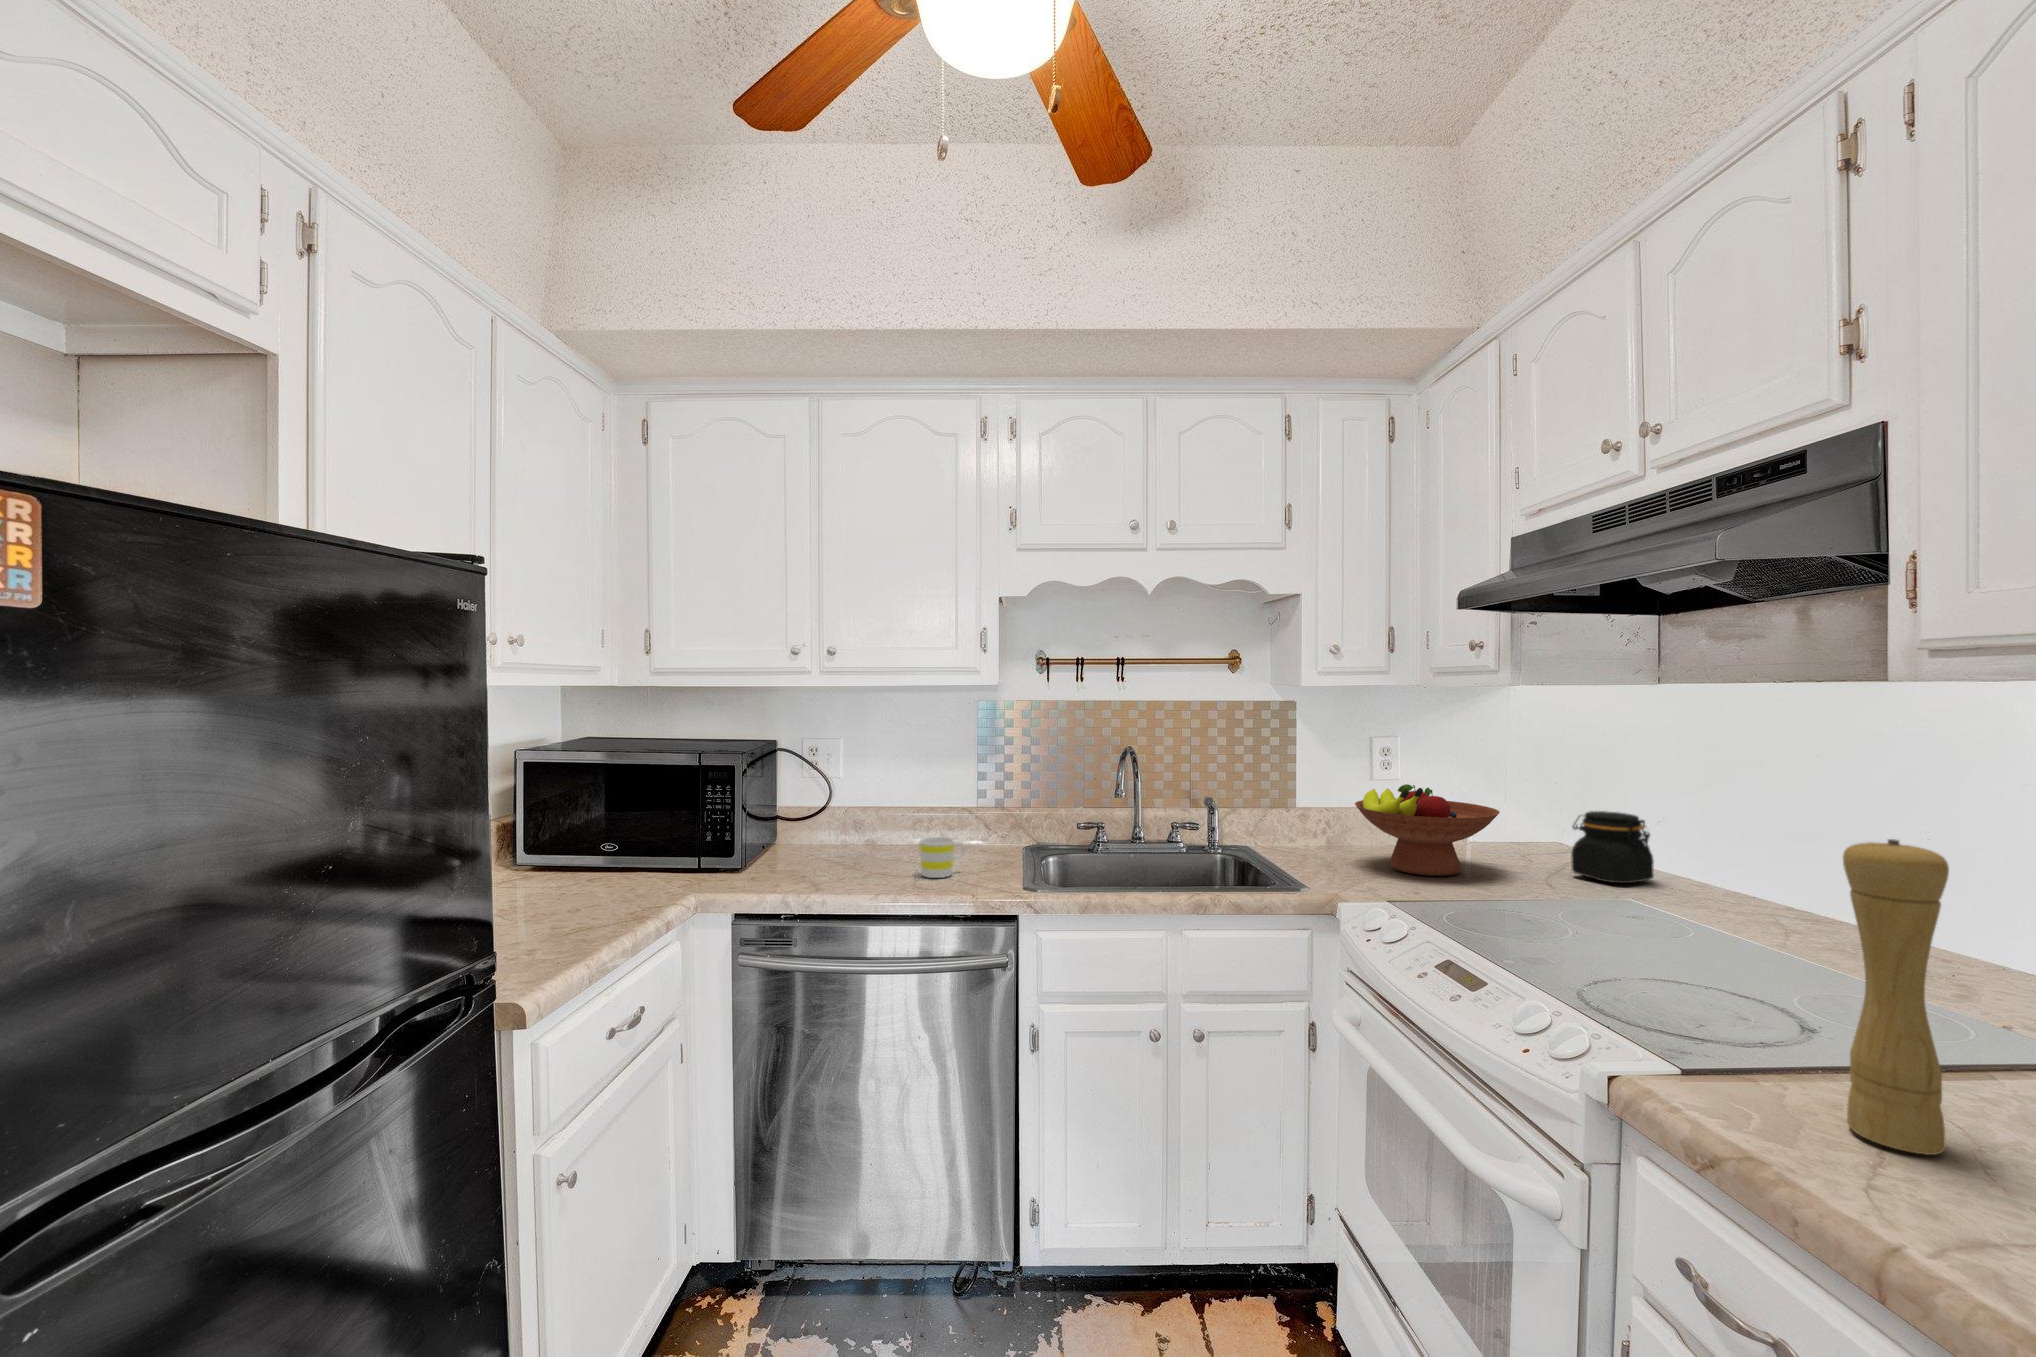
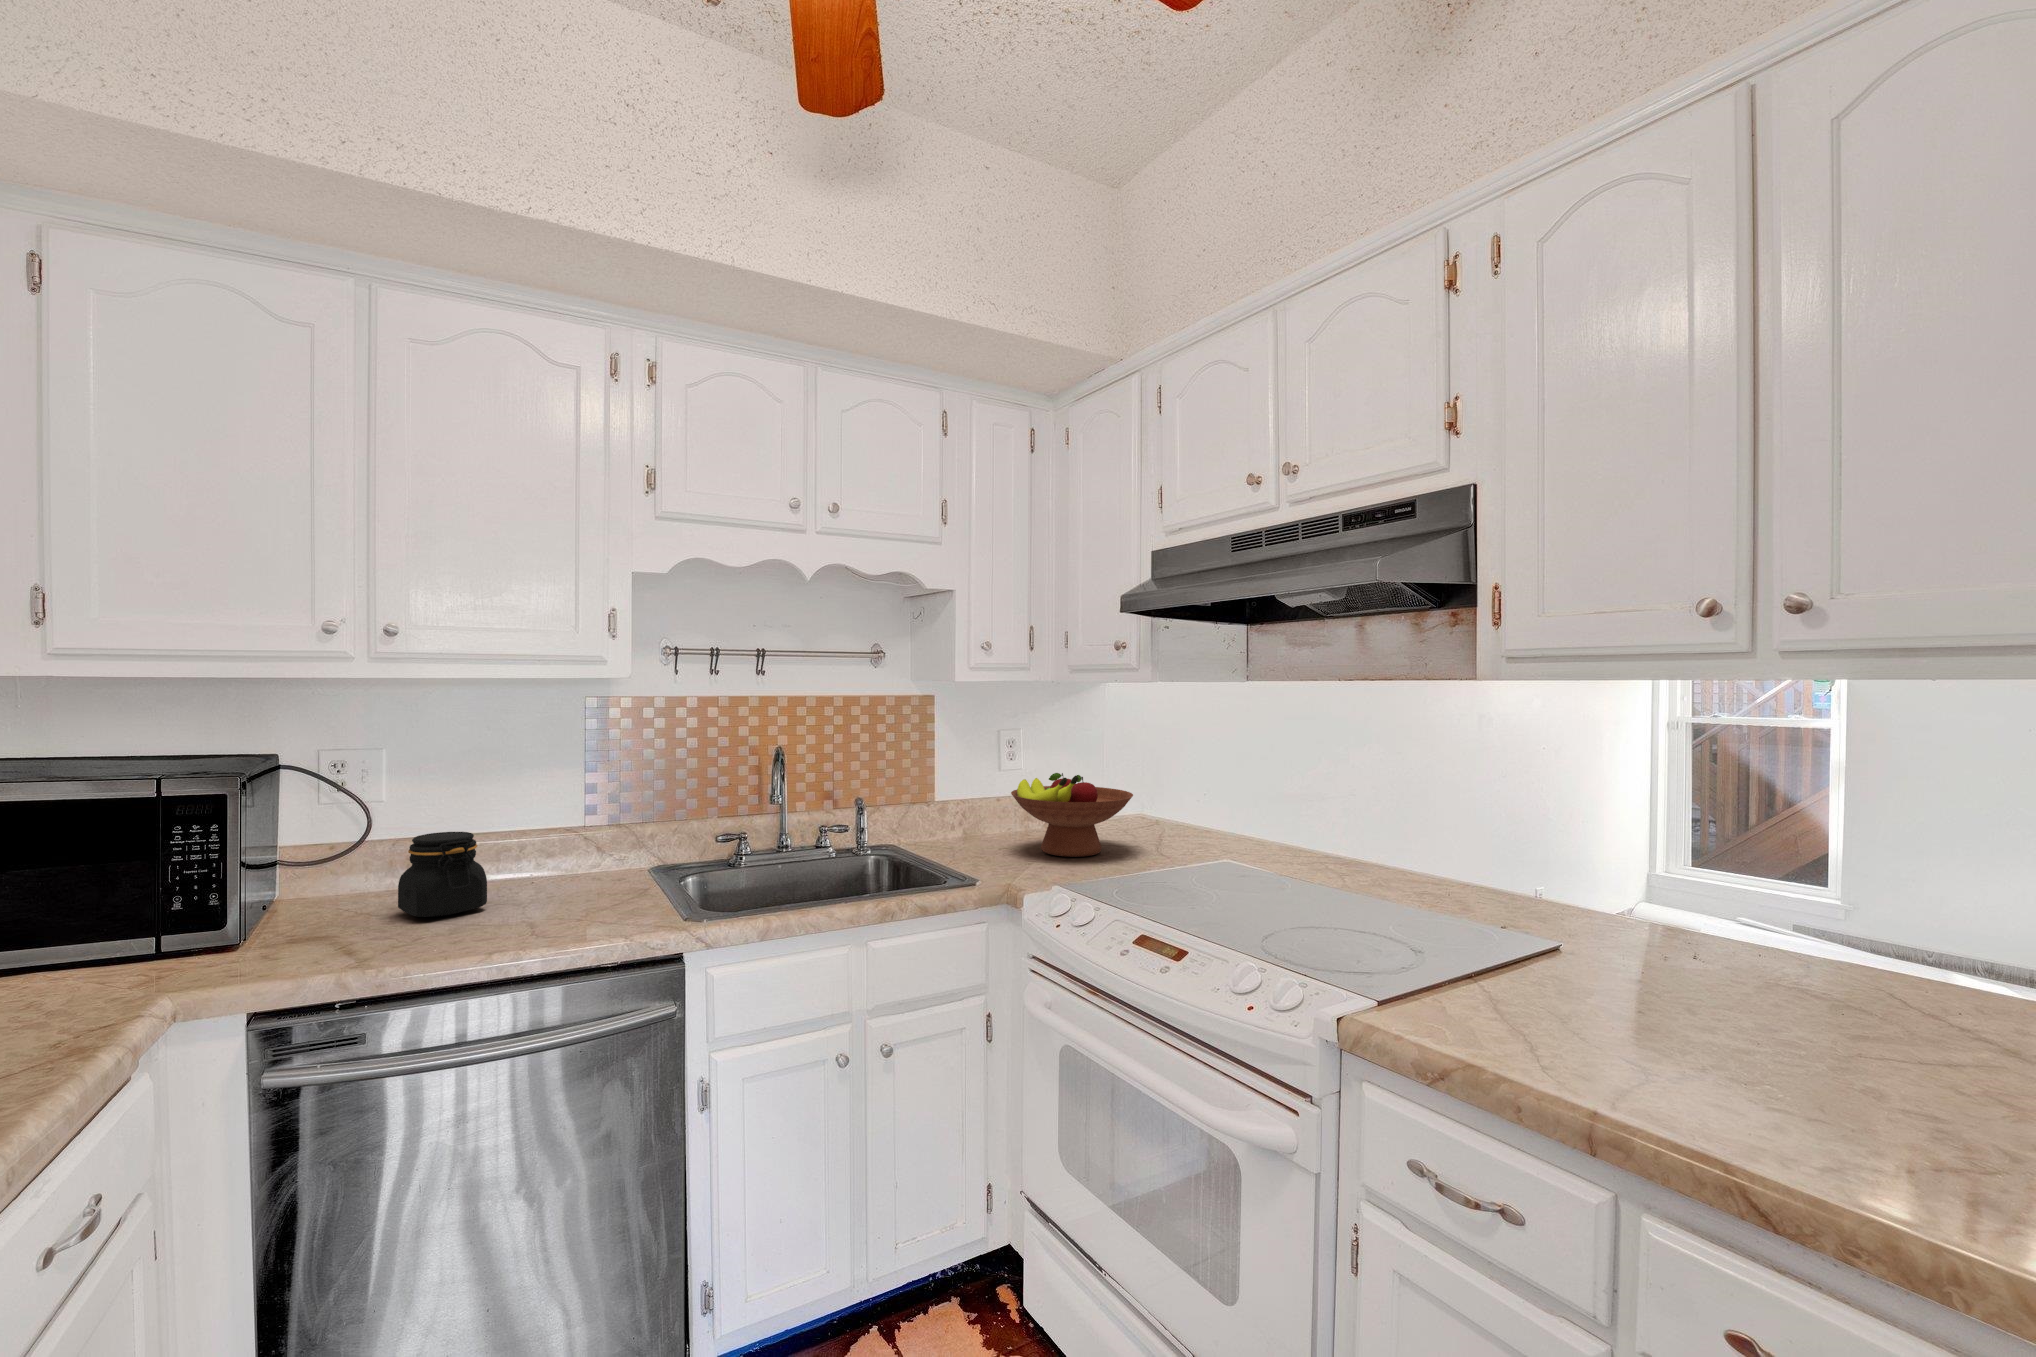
jar: present [1571,811,1654,883] -> present [398,832,487,917]
mug: present [919,837,965,878] -> none [539,869,601,923]
pepper mill: present [1843,839,1949,1155] -> none [1494,796,1557,1023]

